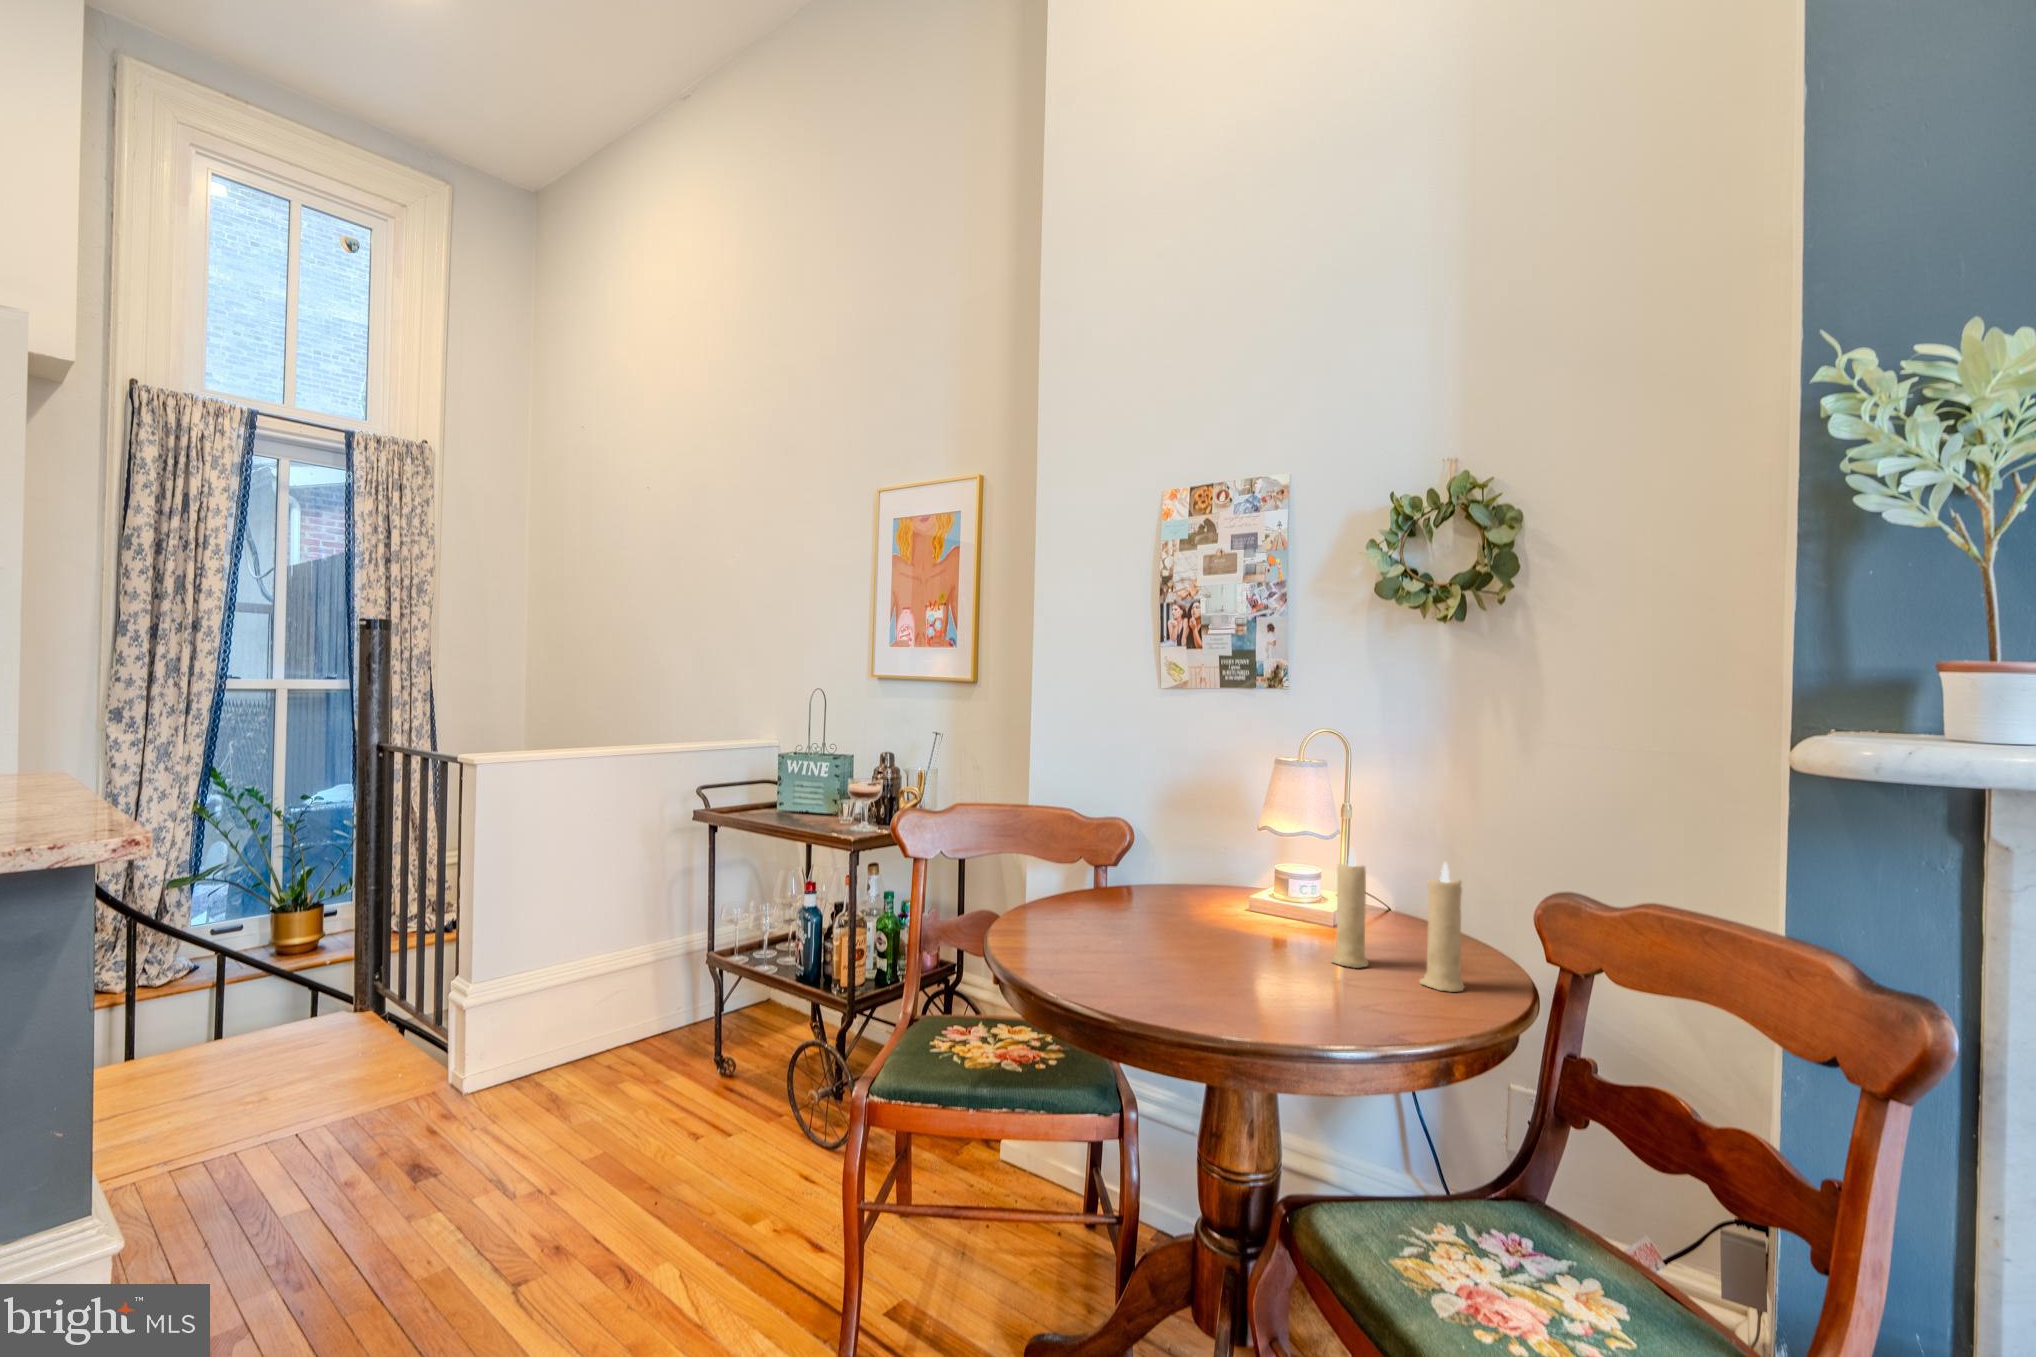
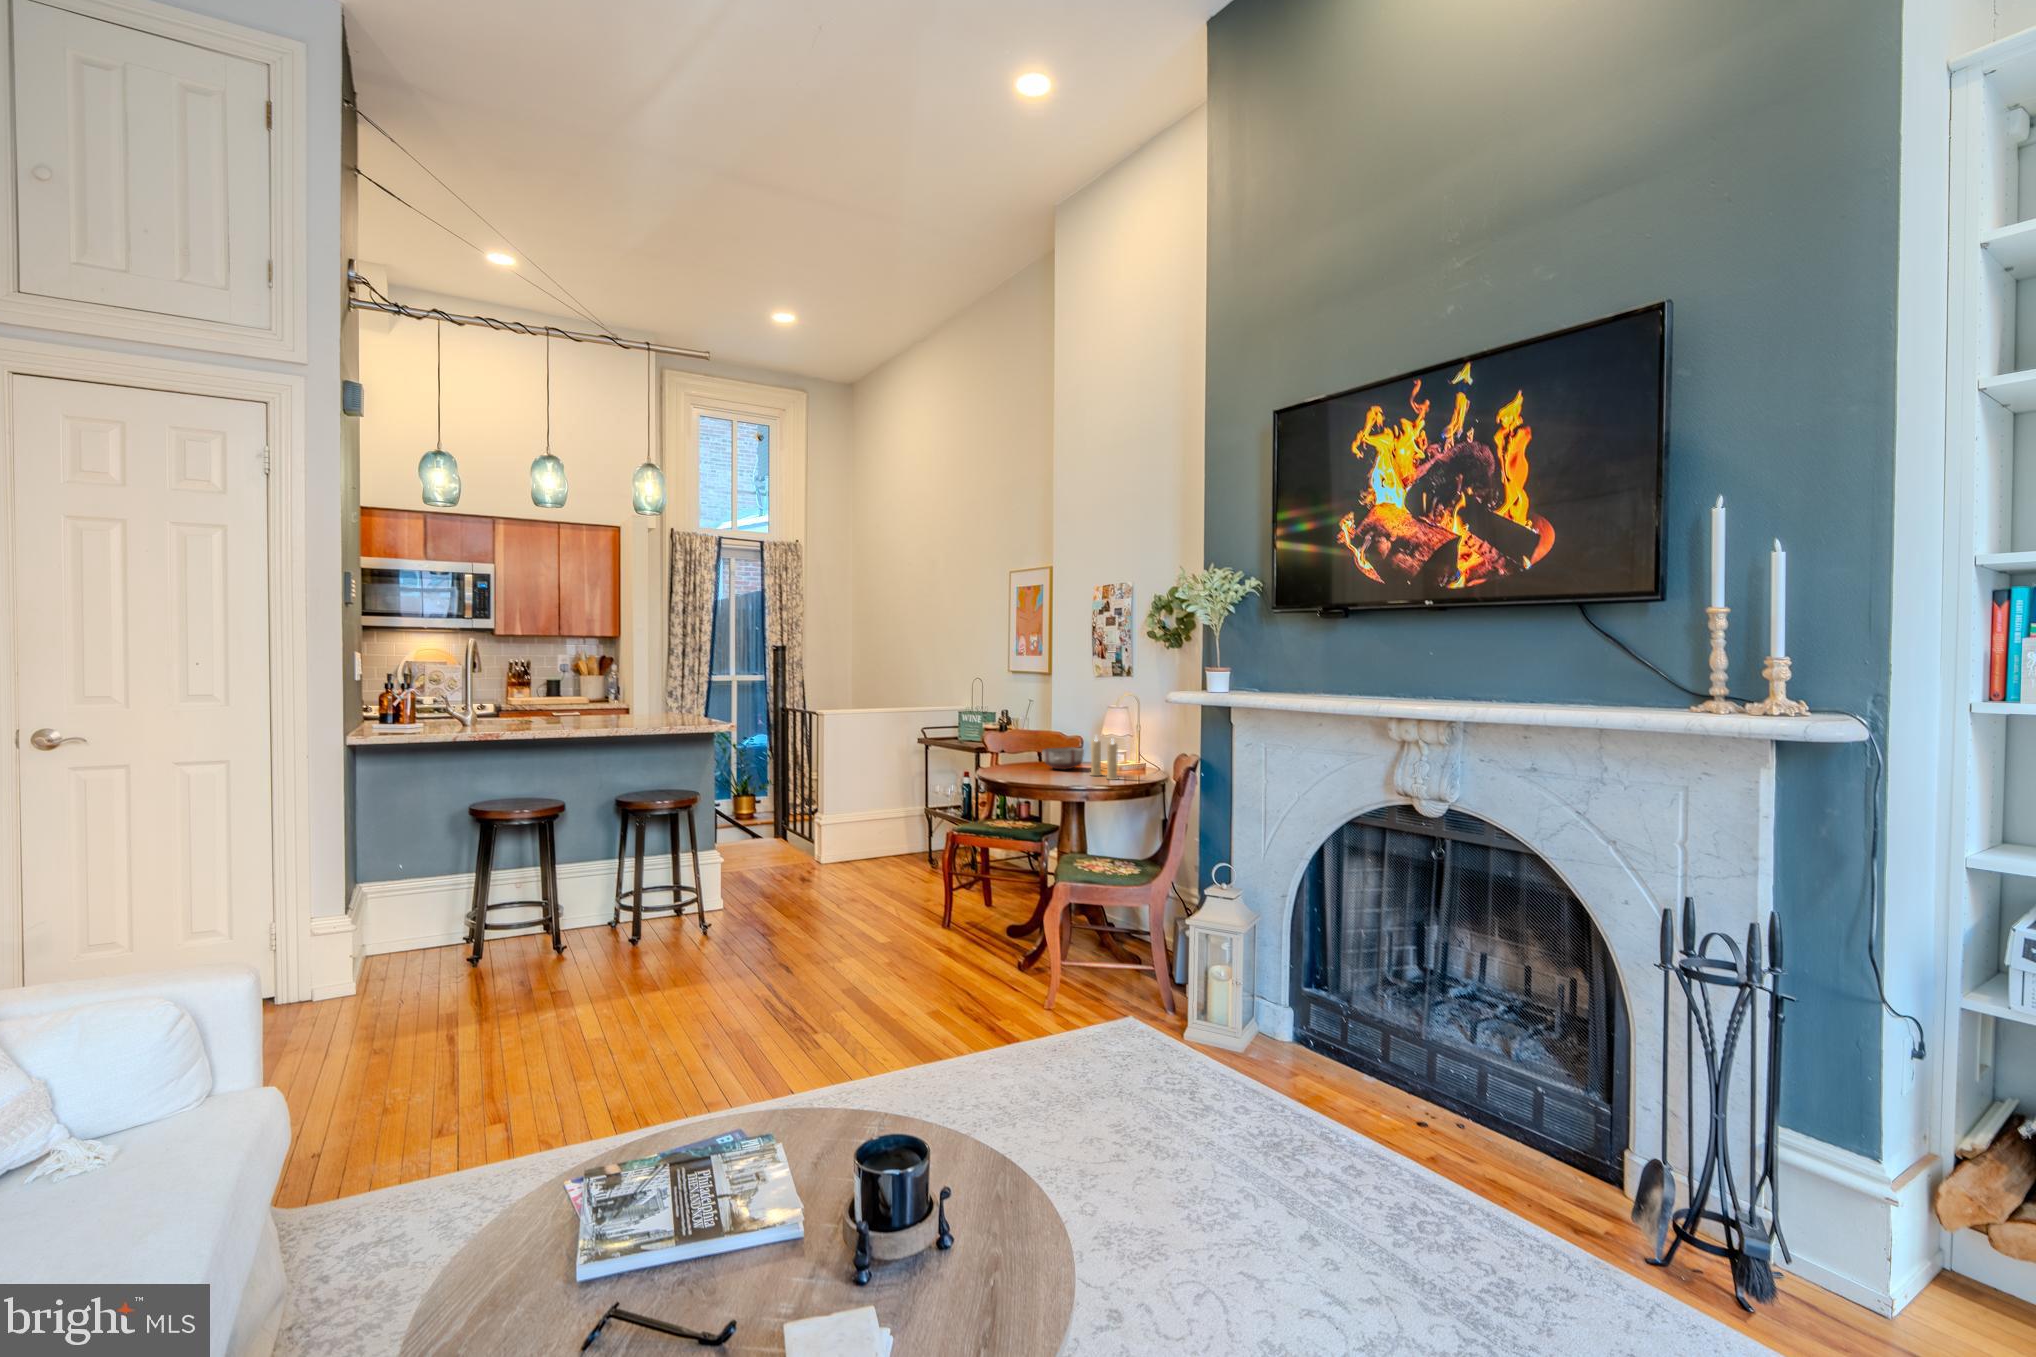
ceramic bowl: none [1138,864,1250,931] -> present [1042,747,1084,769]

